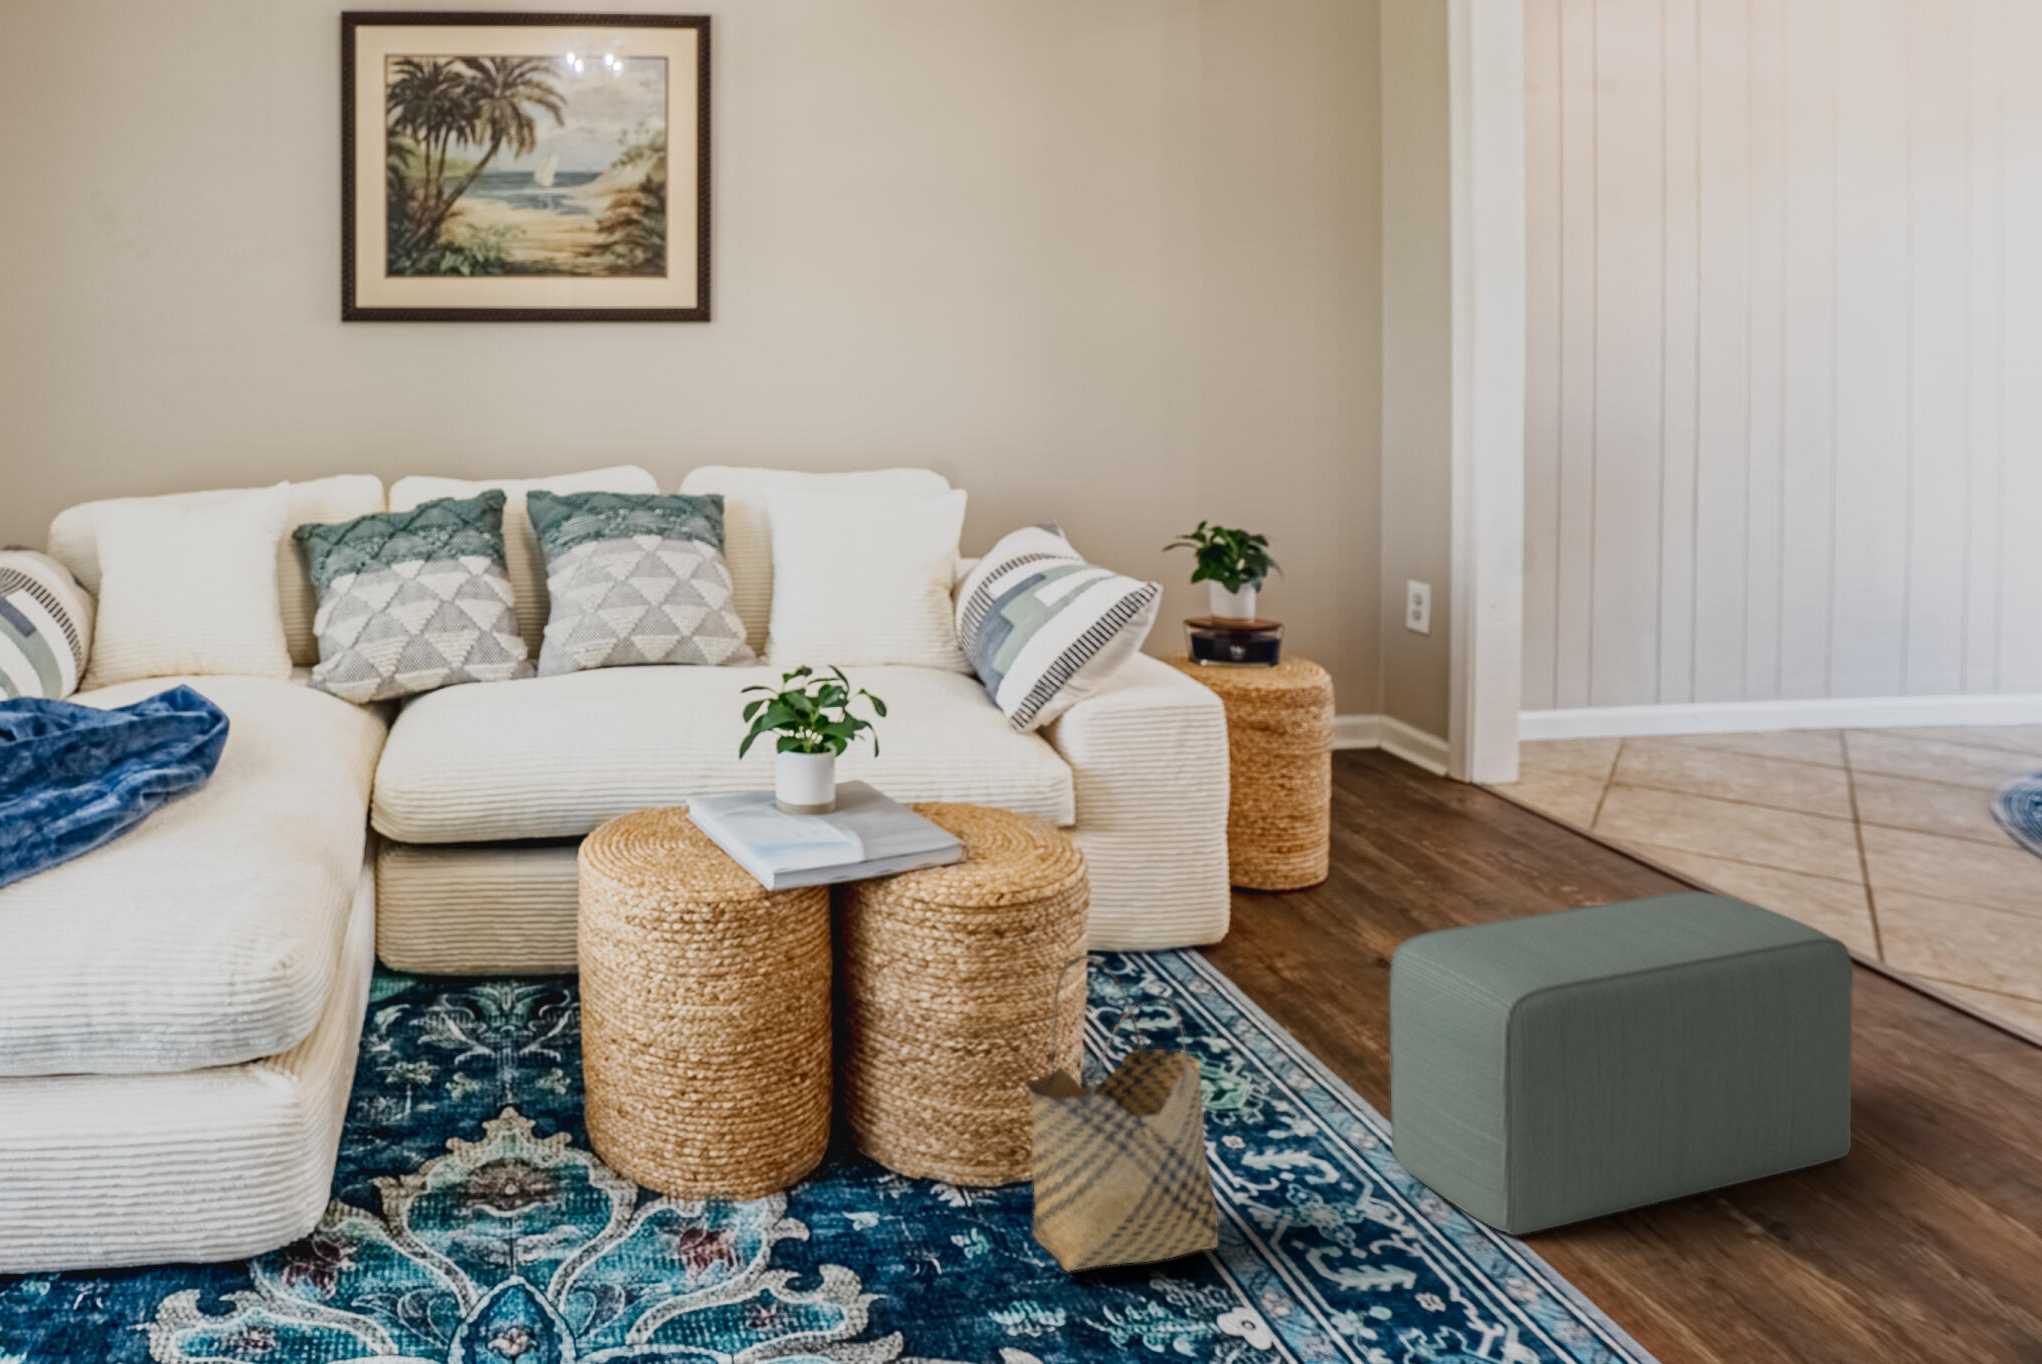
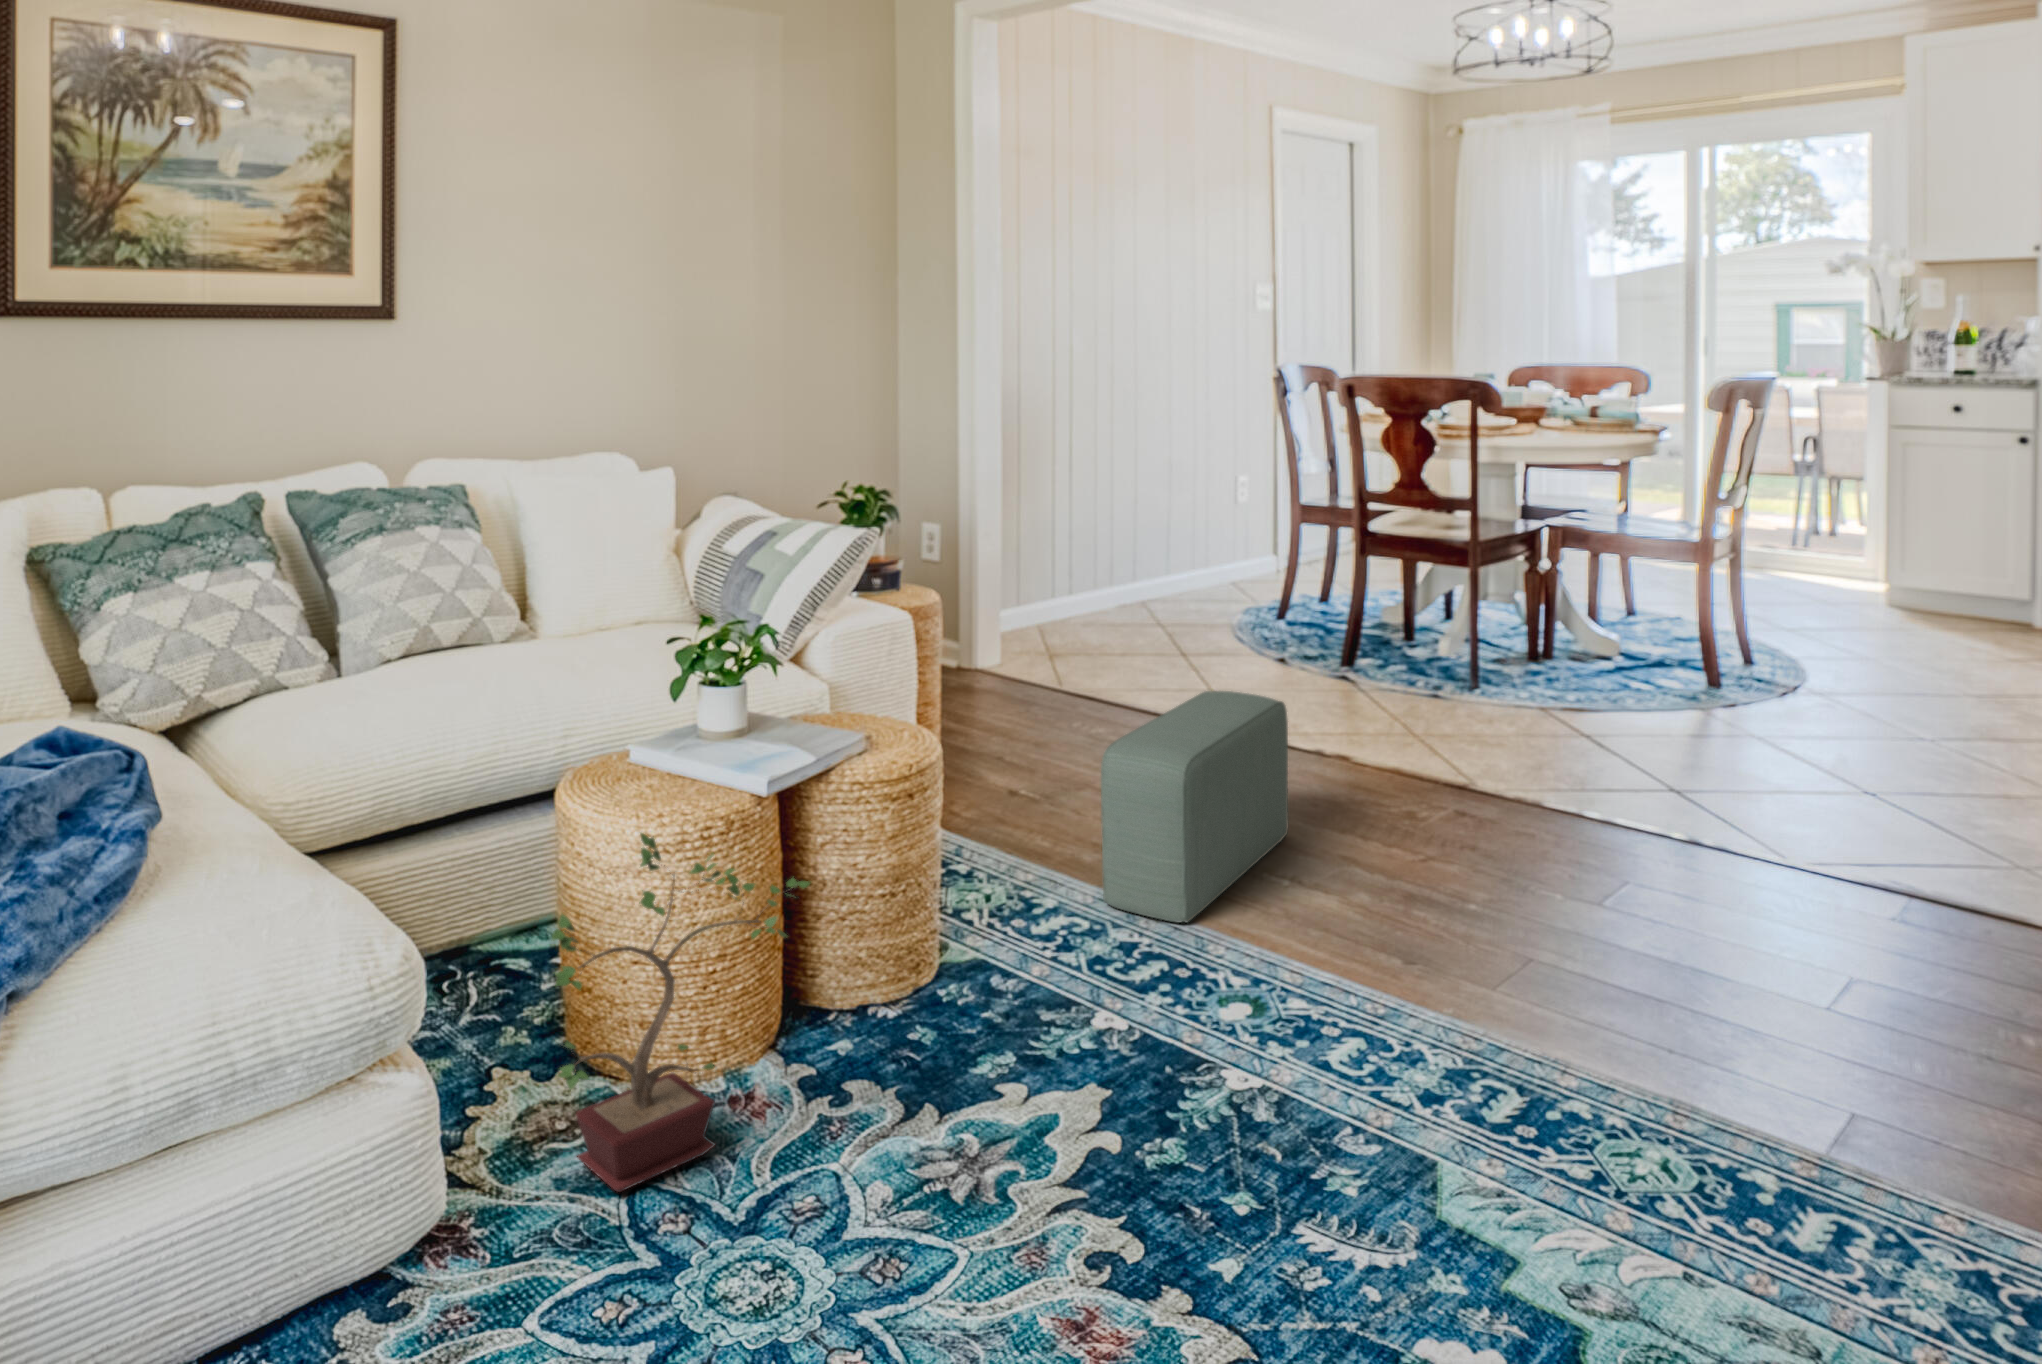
potted plant: none [419,897,755,1282] -> present [552,833,810,1192]
woven basket: present [1027,955,1218,1271] -> none [957,796,1064,1026]

